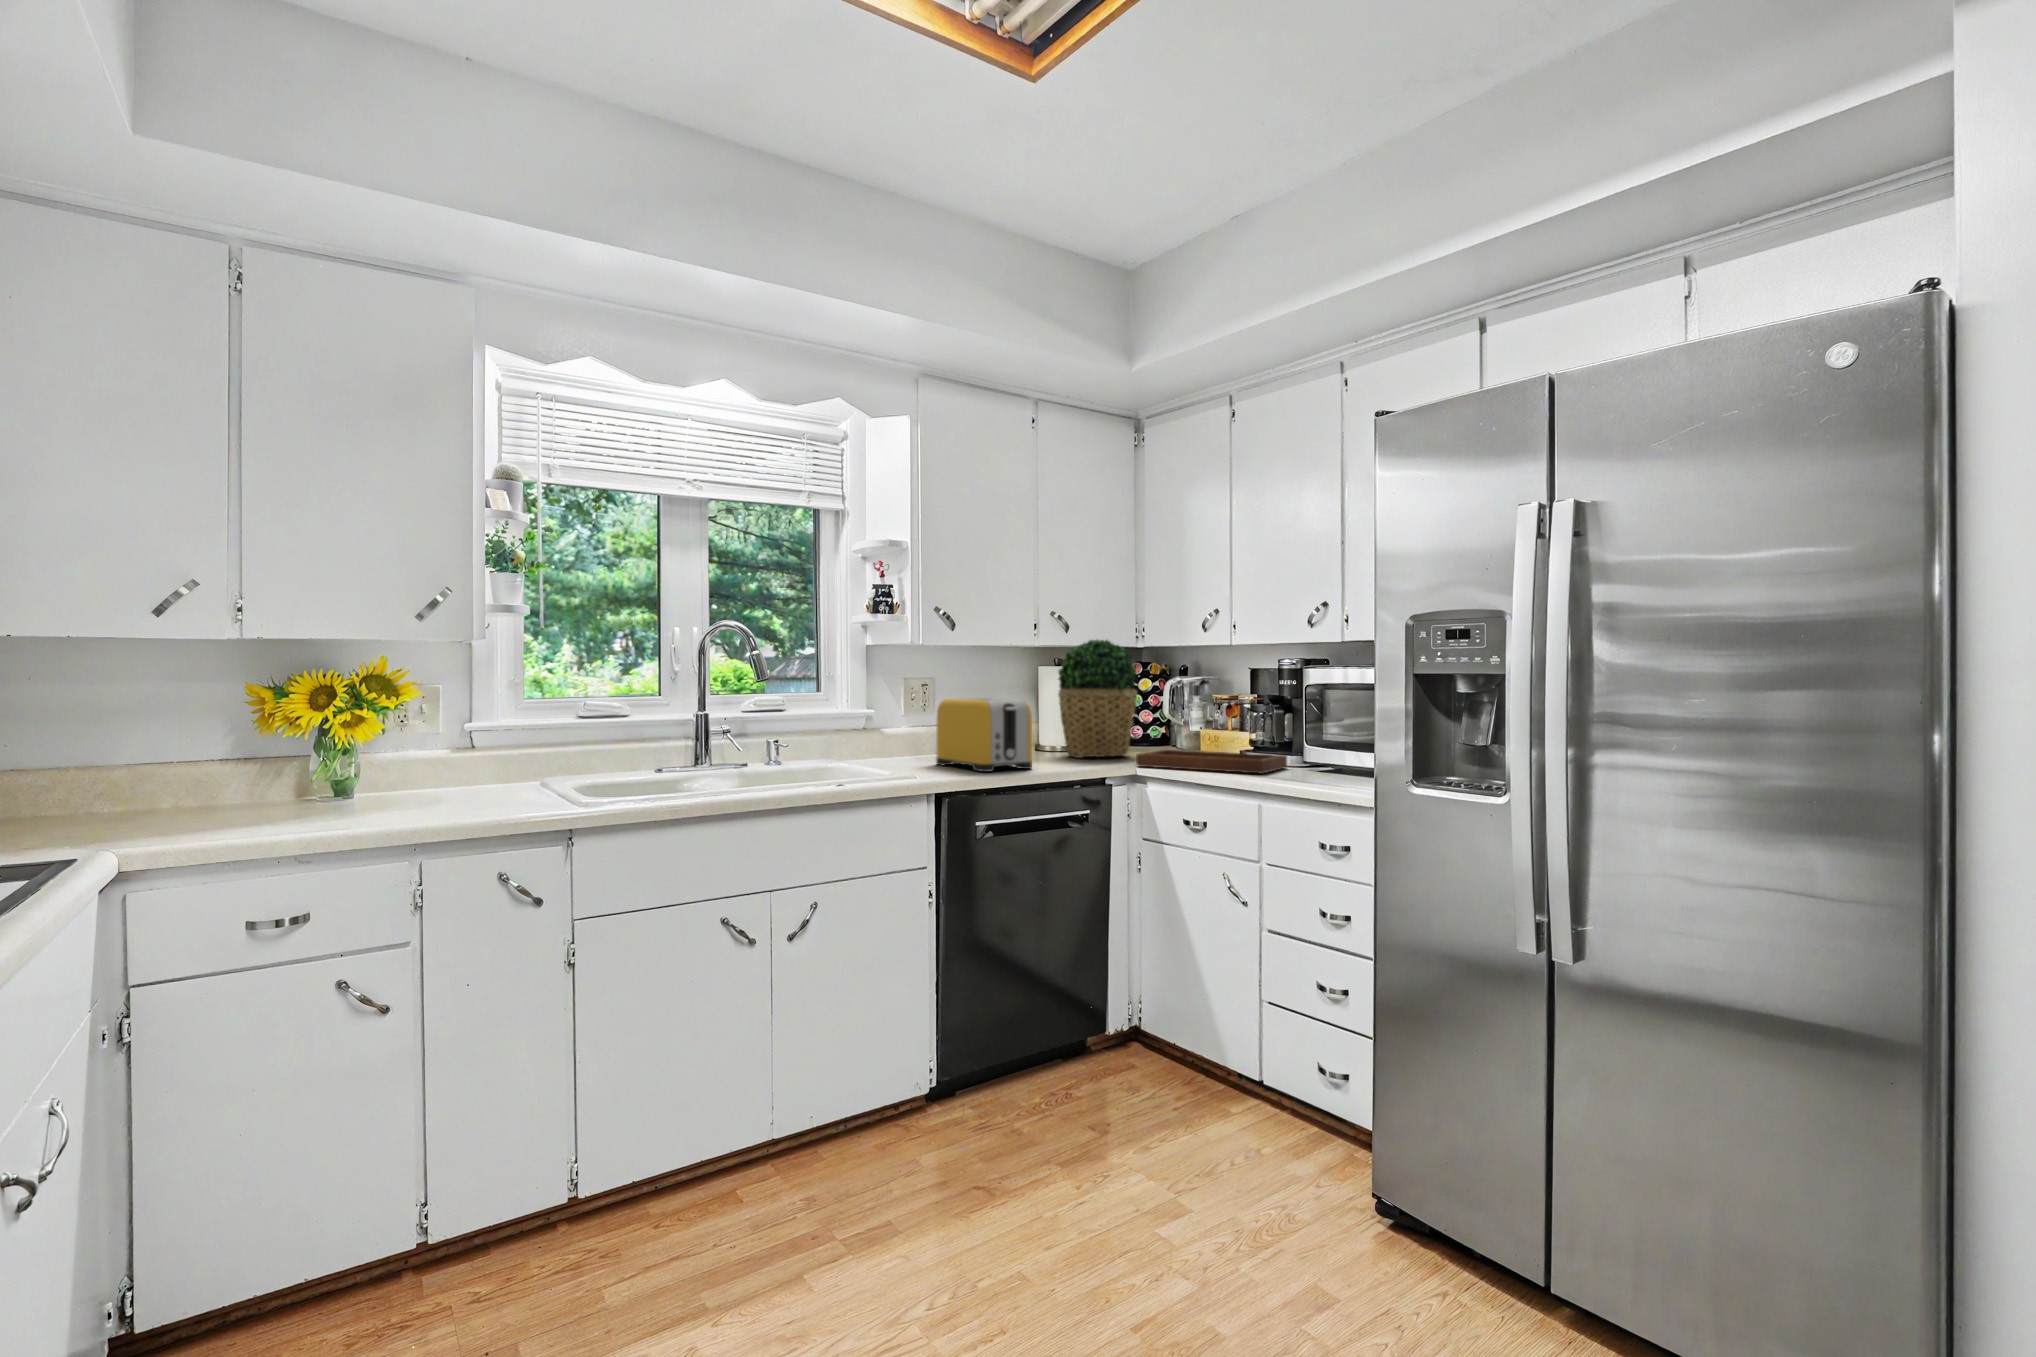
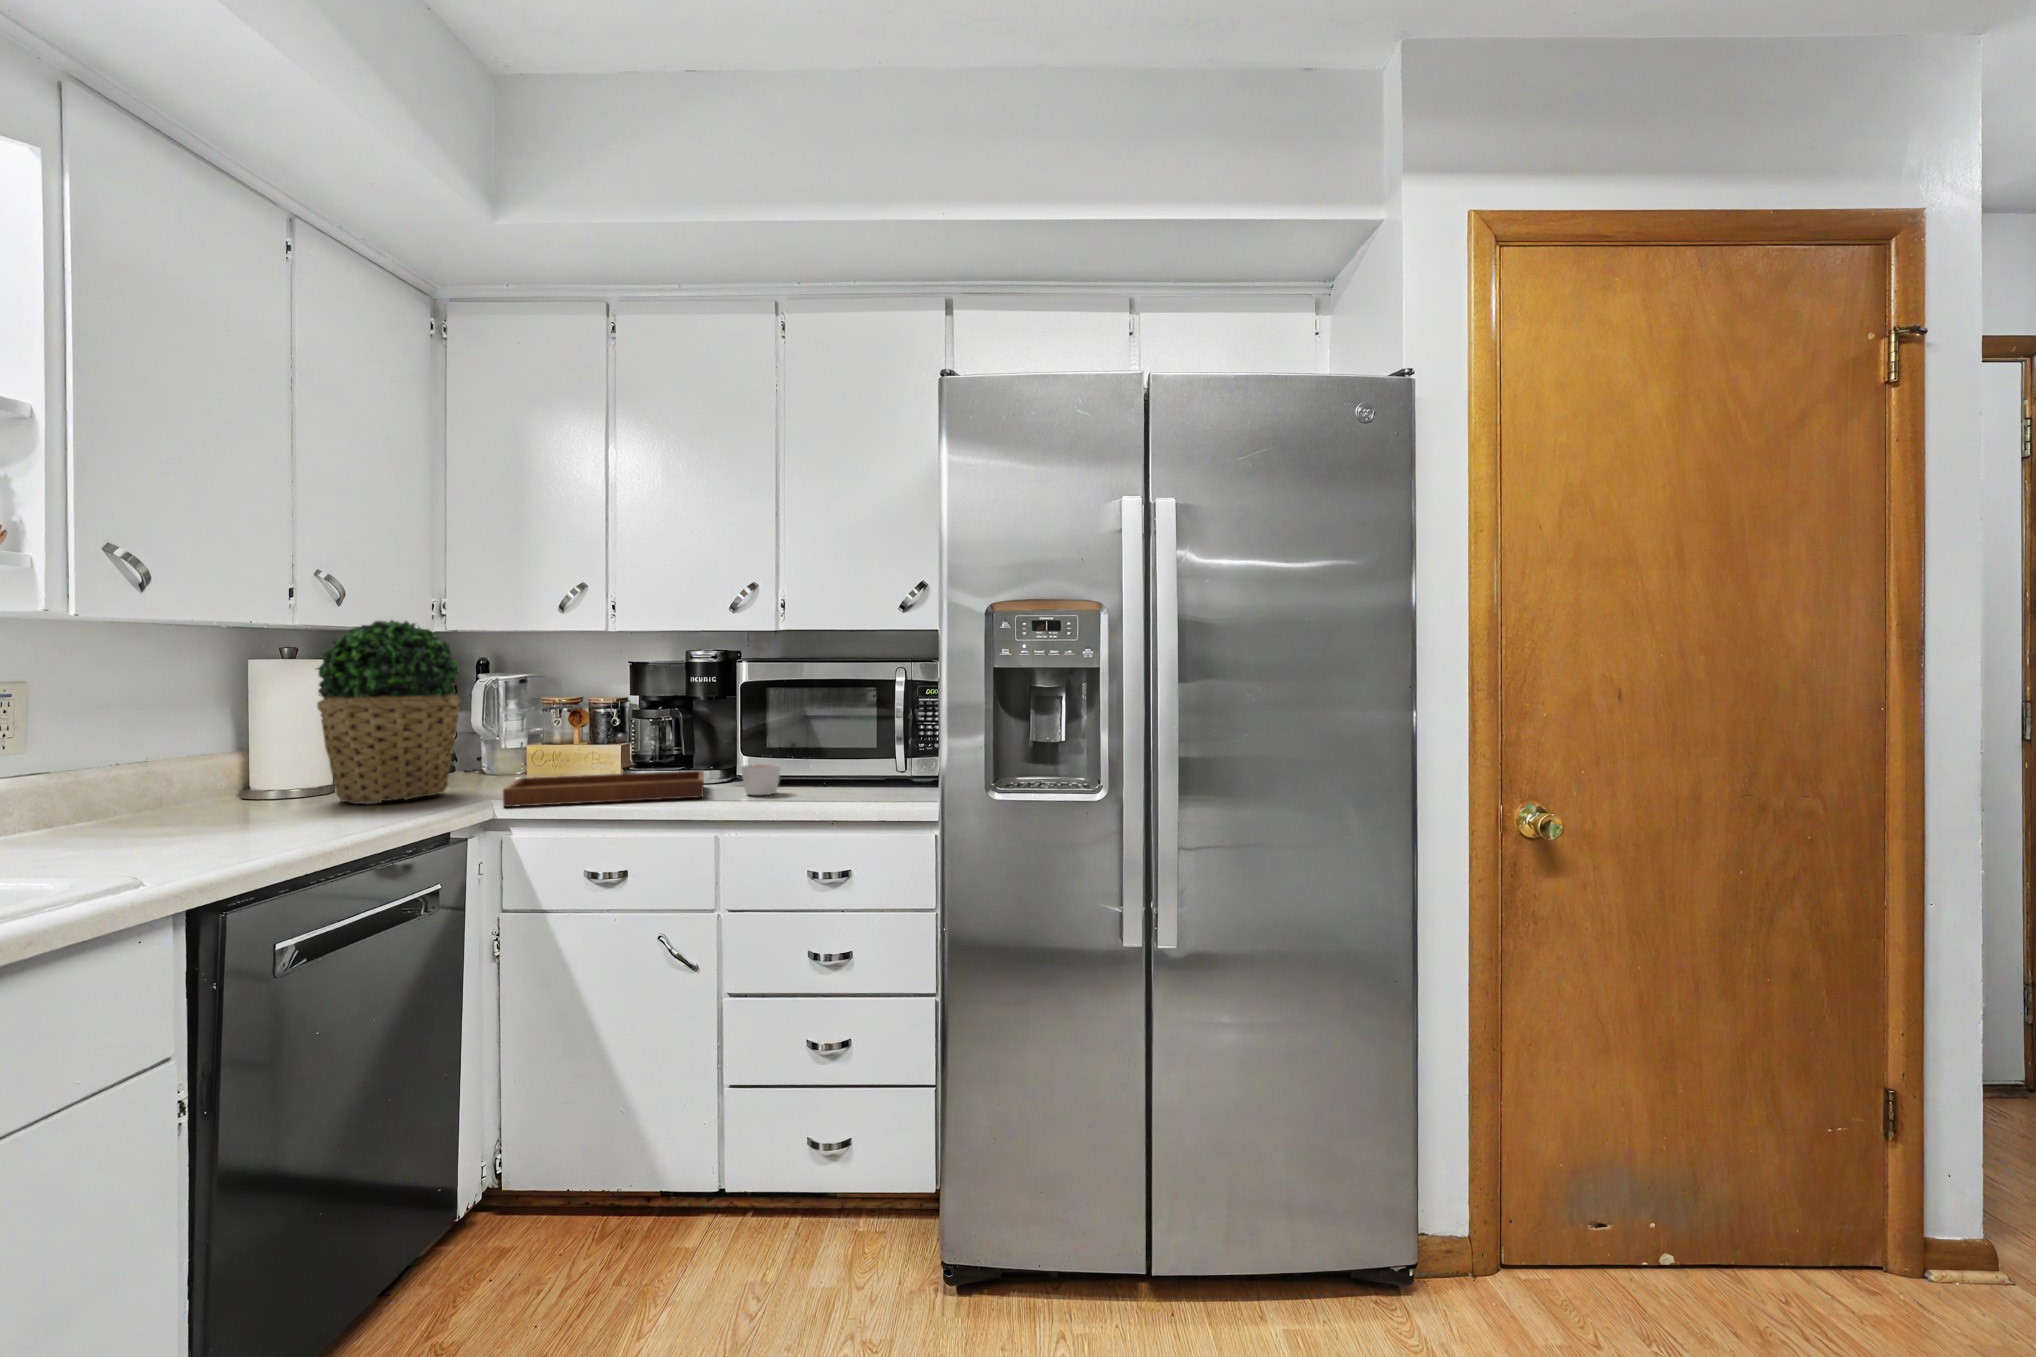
toaster: present [936,698,1032,772] -> none [97,719,337,851]
candle: none [1294,752,1328,777] -> present [741,764,781,795]

